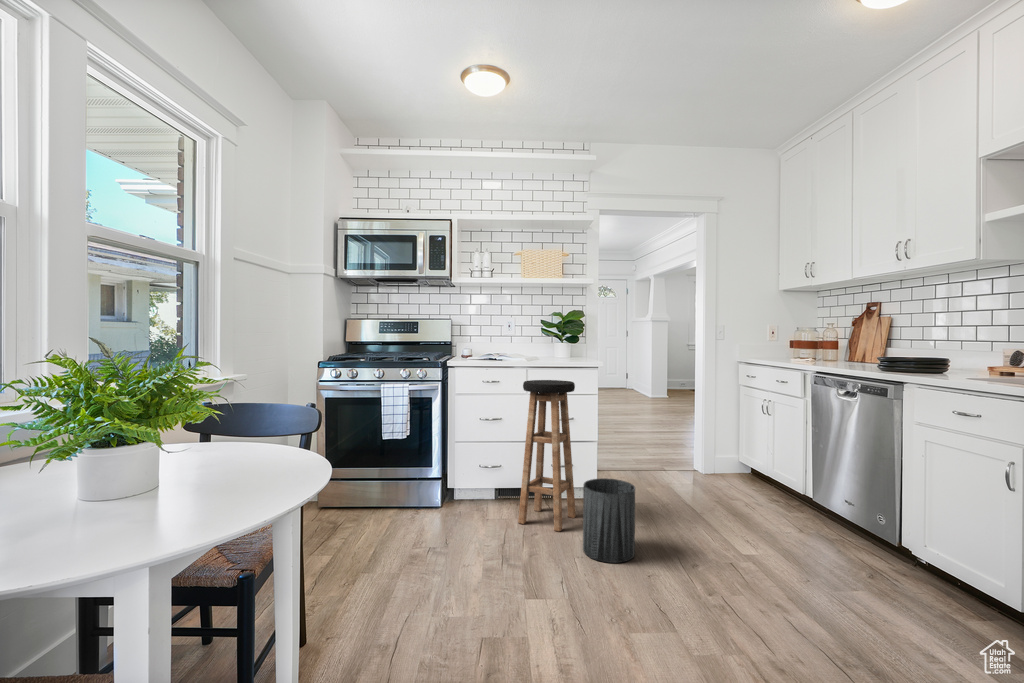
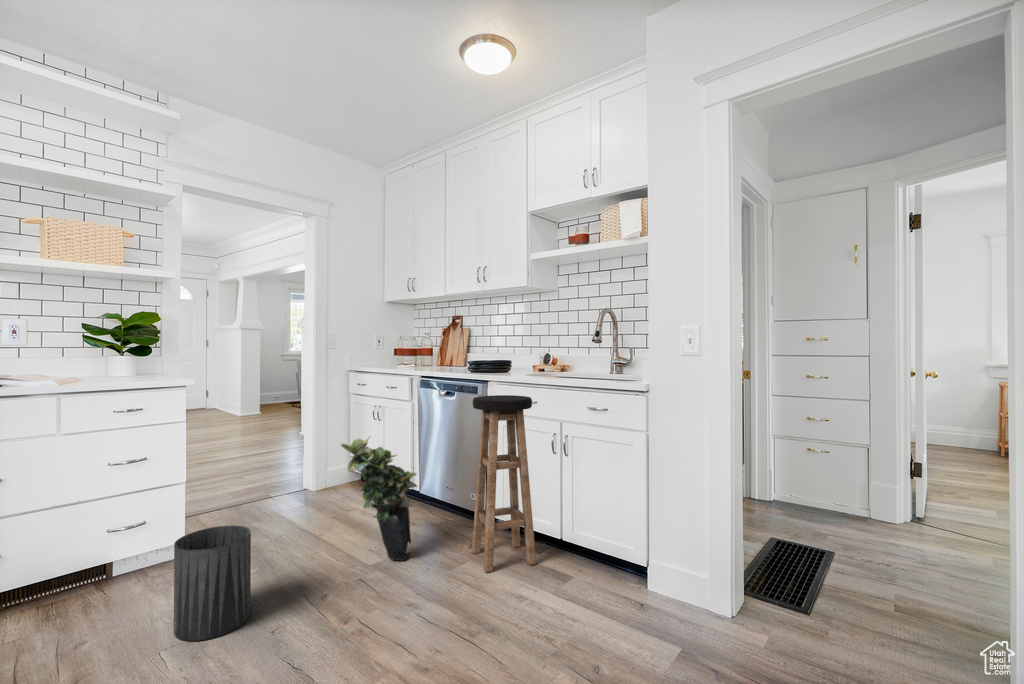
bar stool: present [518,380,576,531] -> present [472,395,536,572]
potted plant: none [716,426,800,560] -> present [341,437,417,561]

